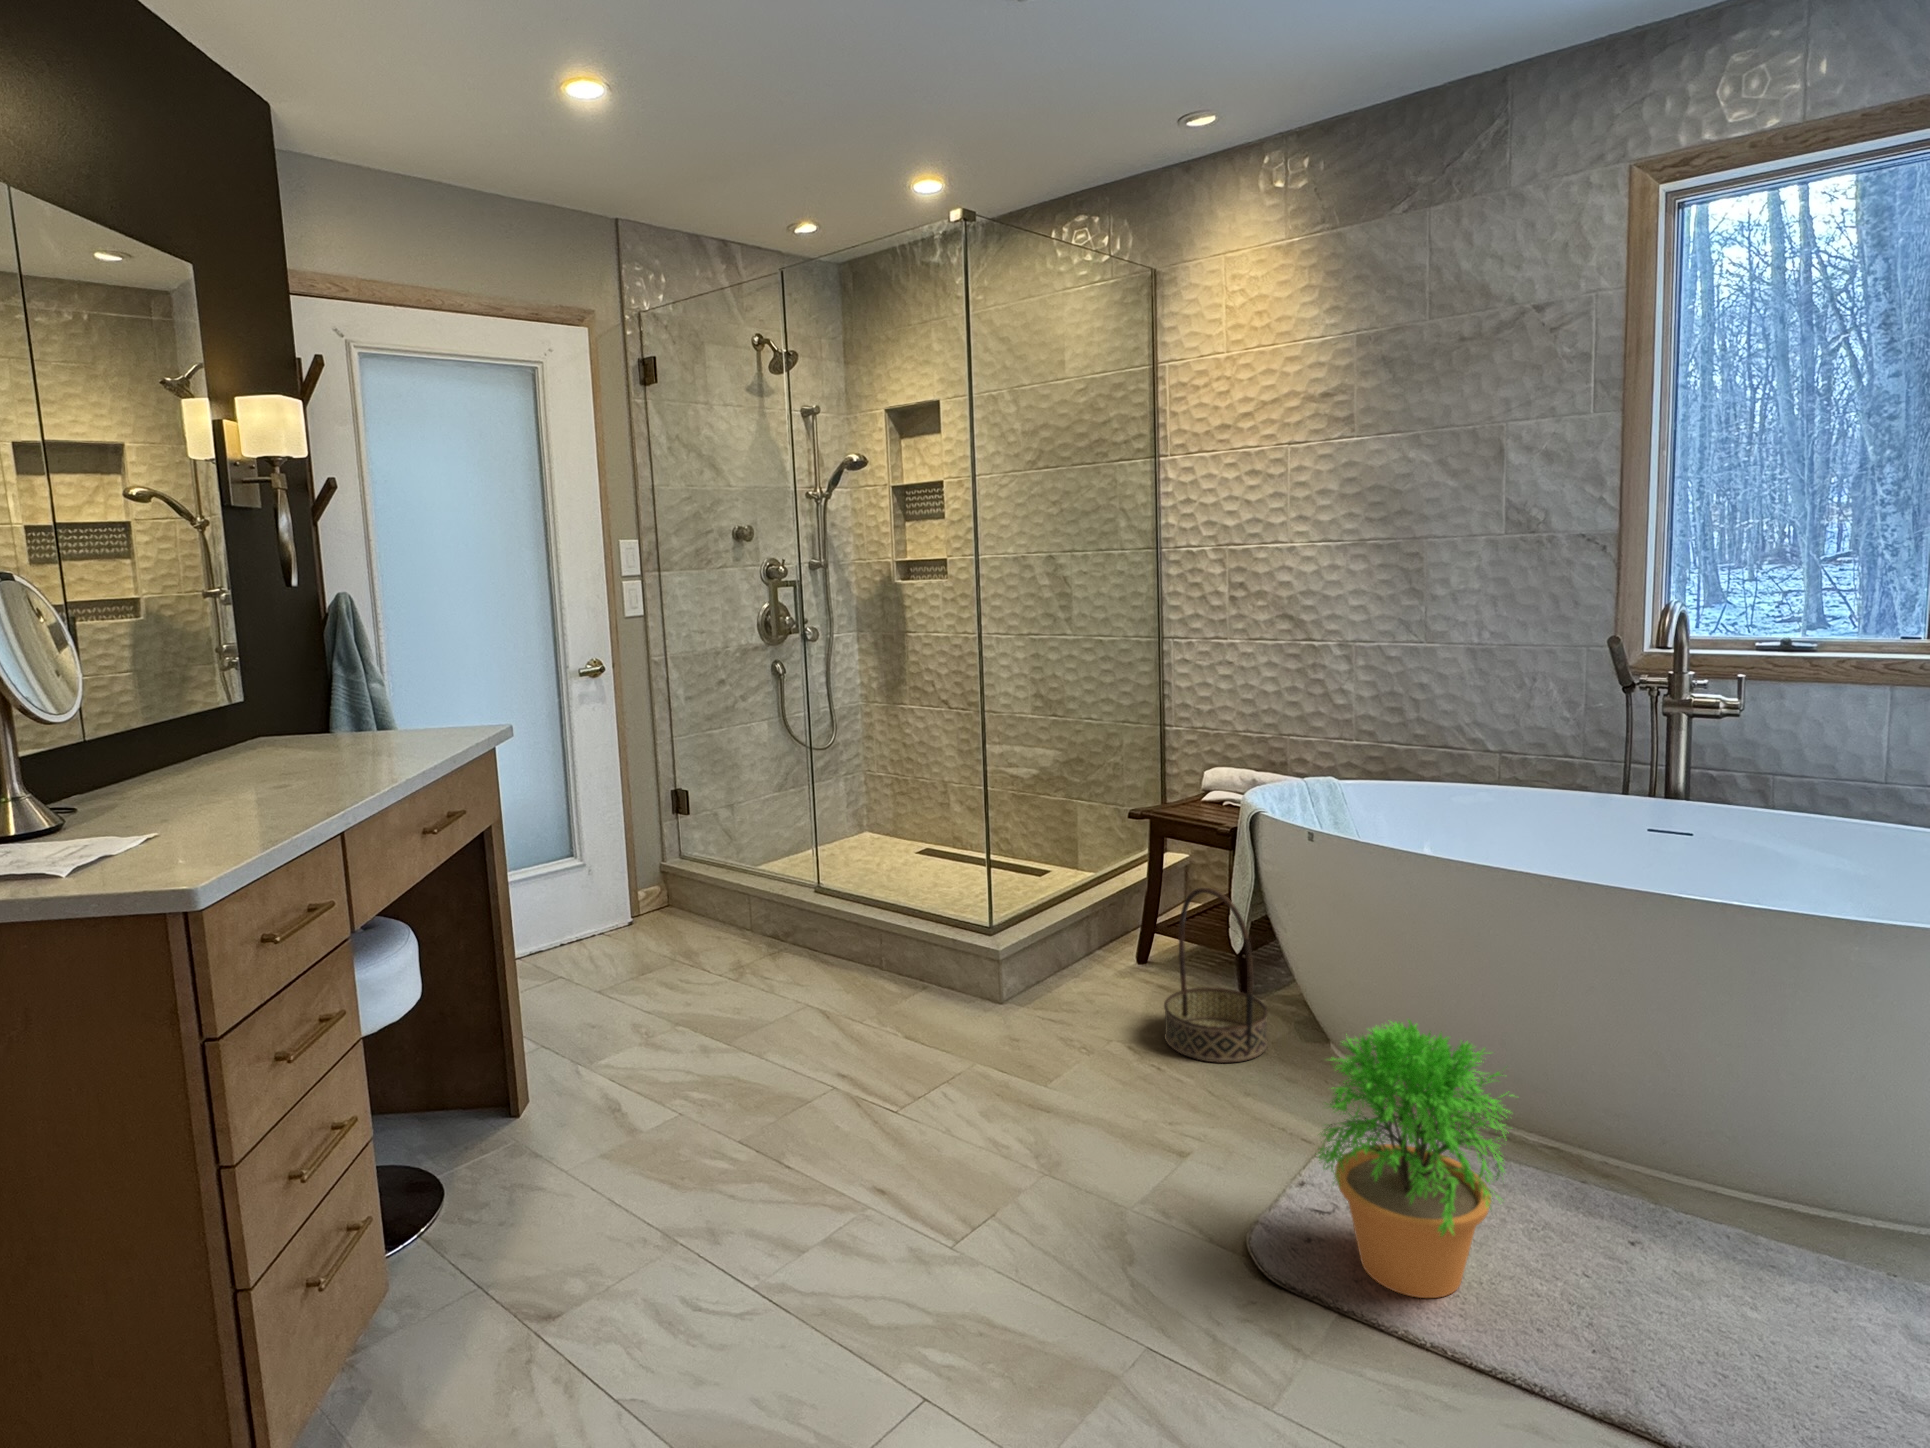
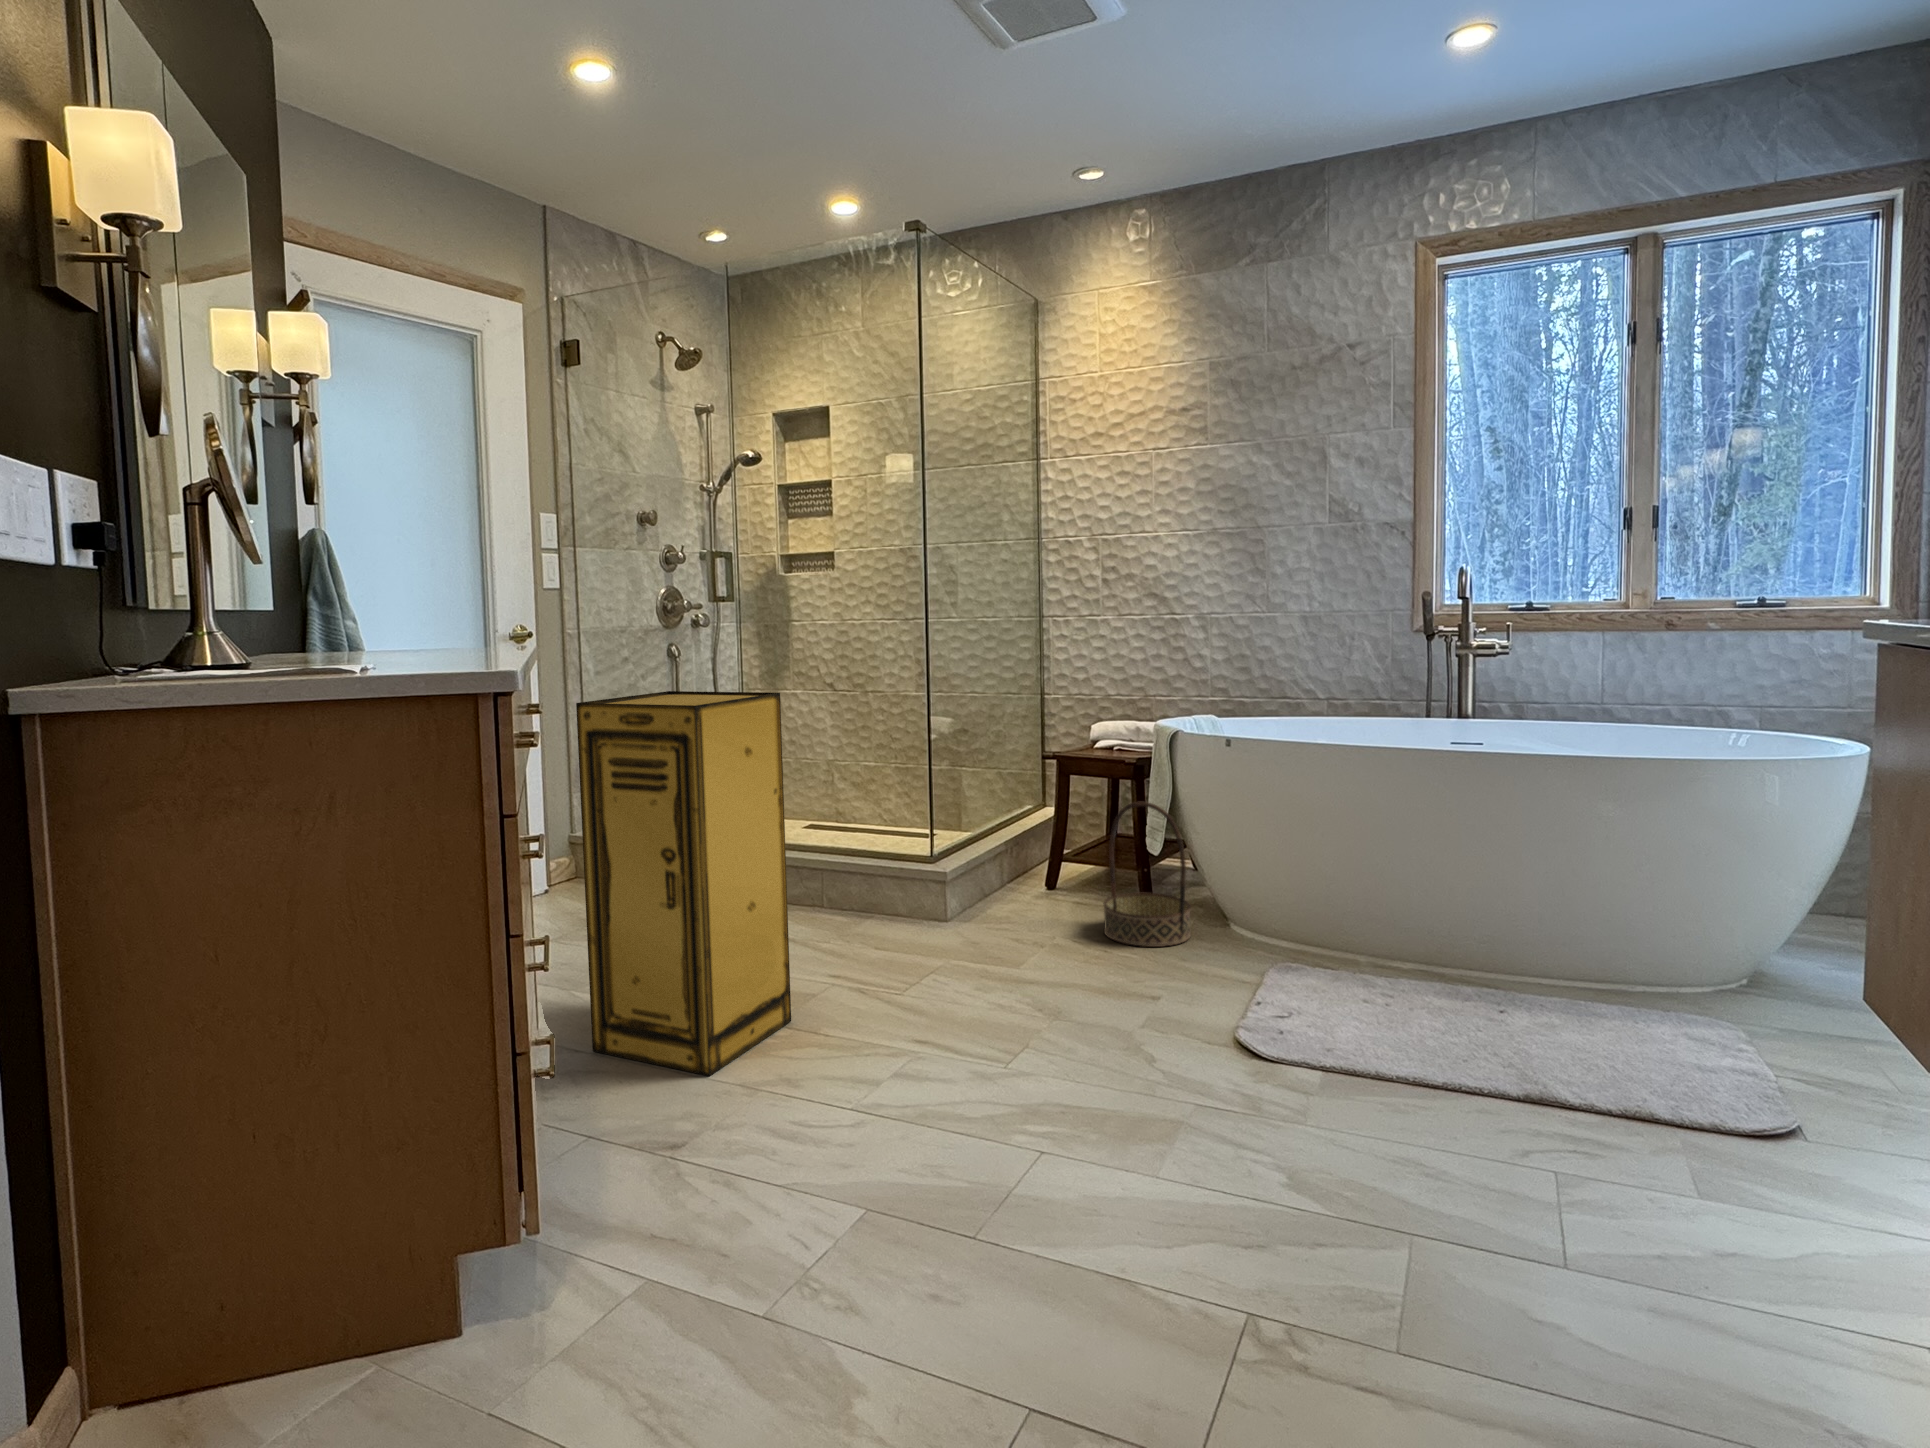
storage cabinet: none [525,765,760,1189] -> present [576,691,791,1076]
potted plant: present [1316,1020,1513,1298] -> none [1304,851,1473,1067]

